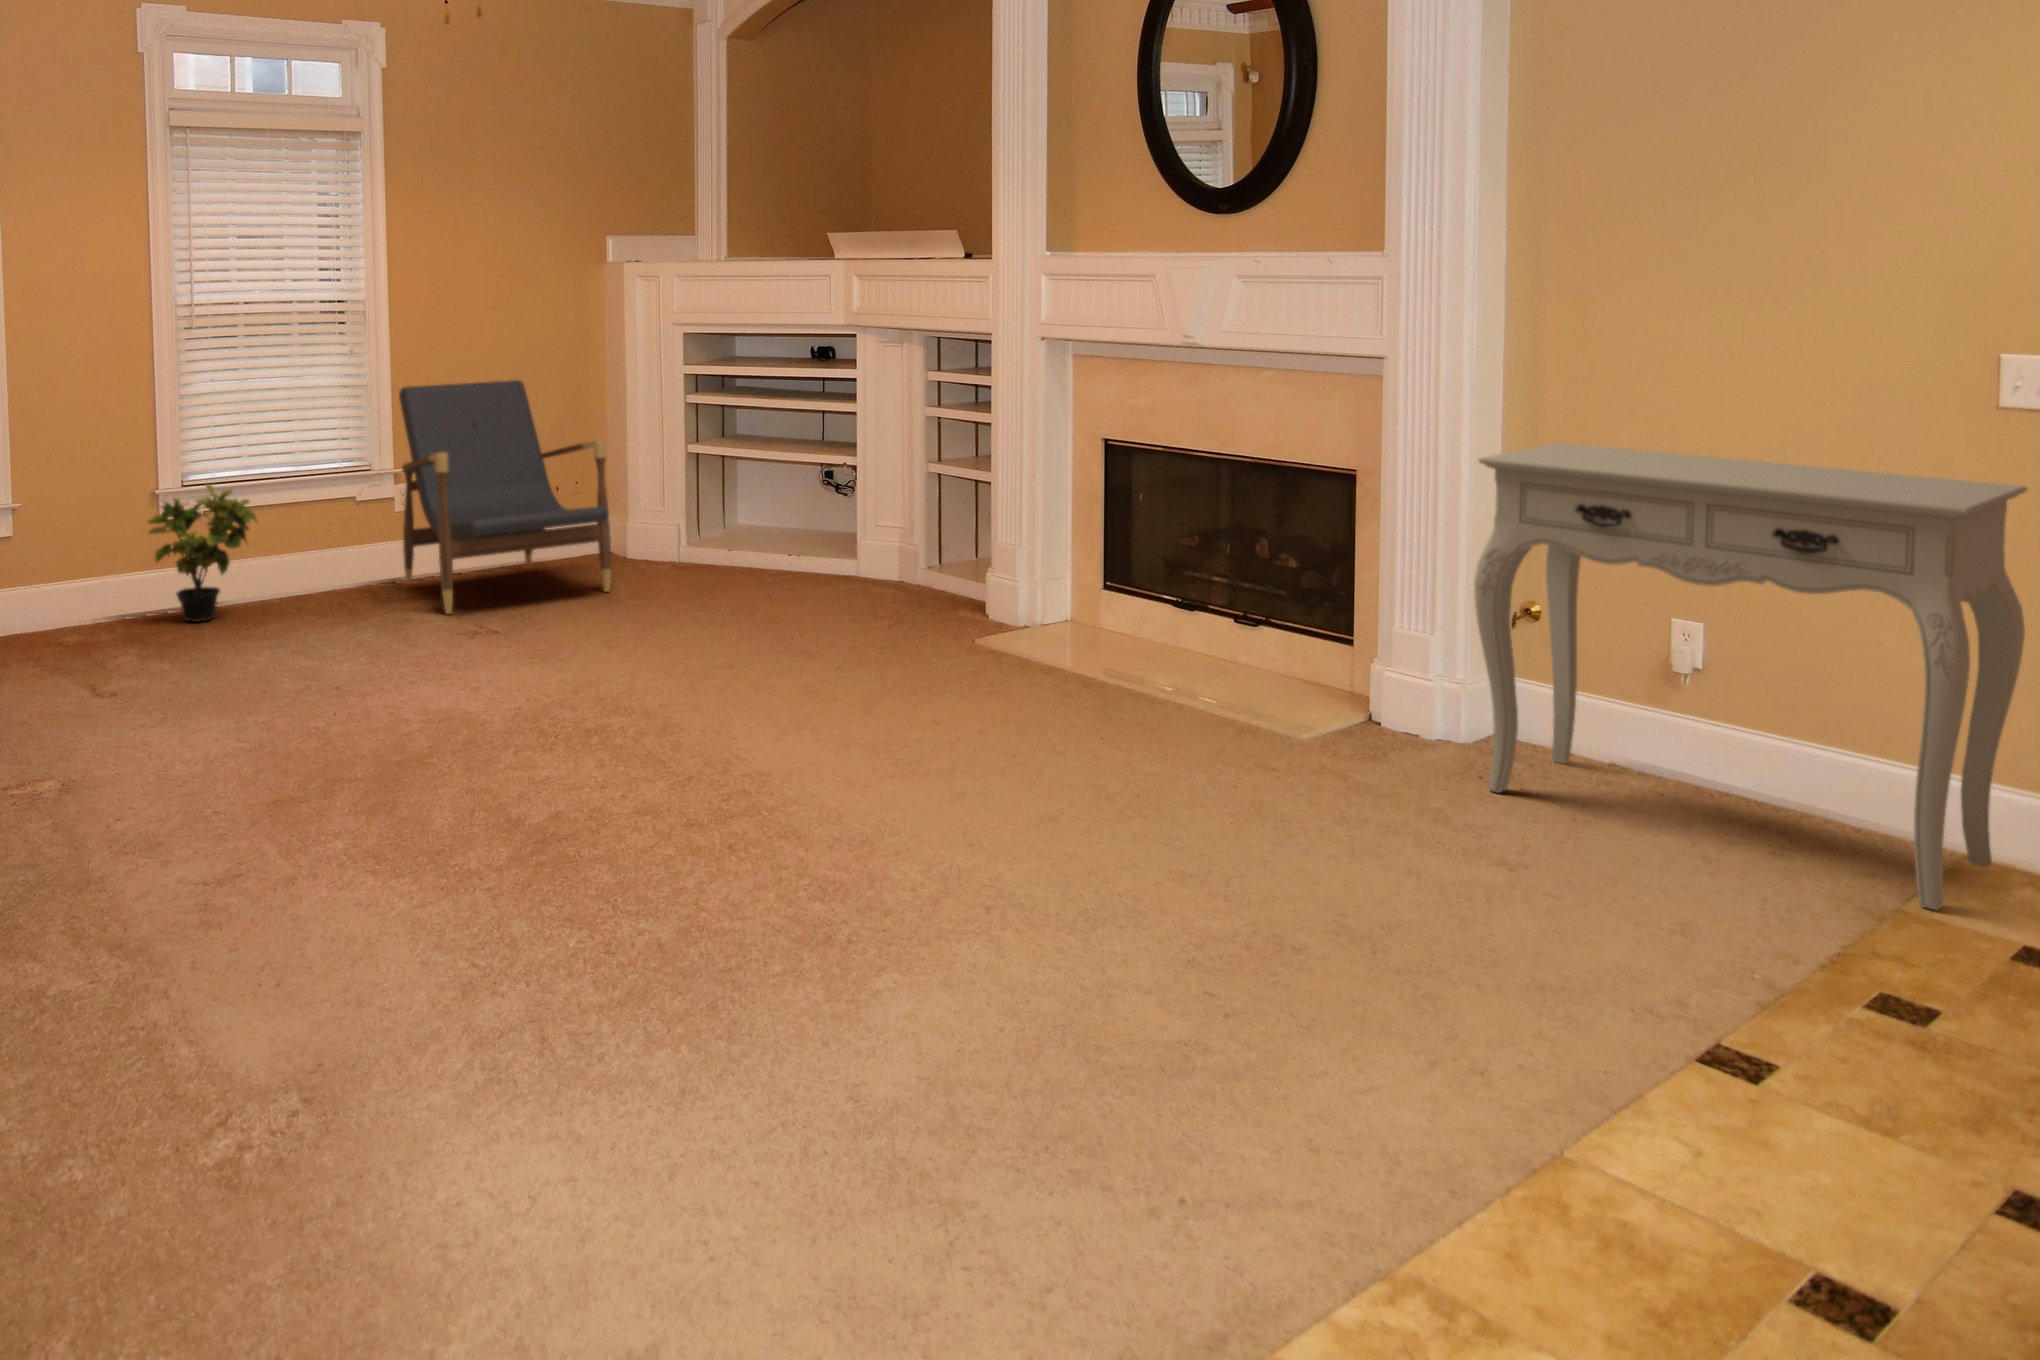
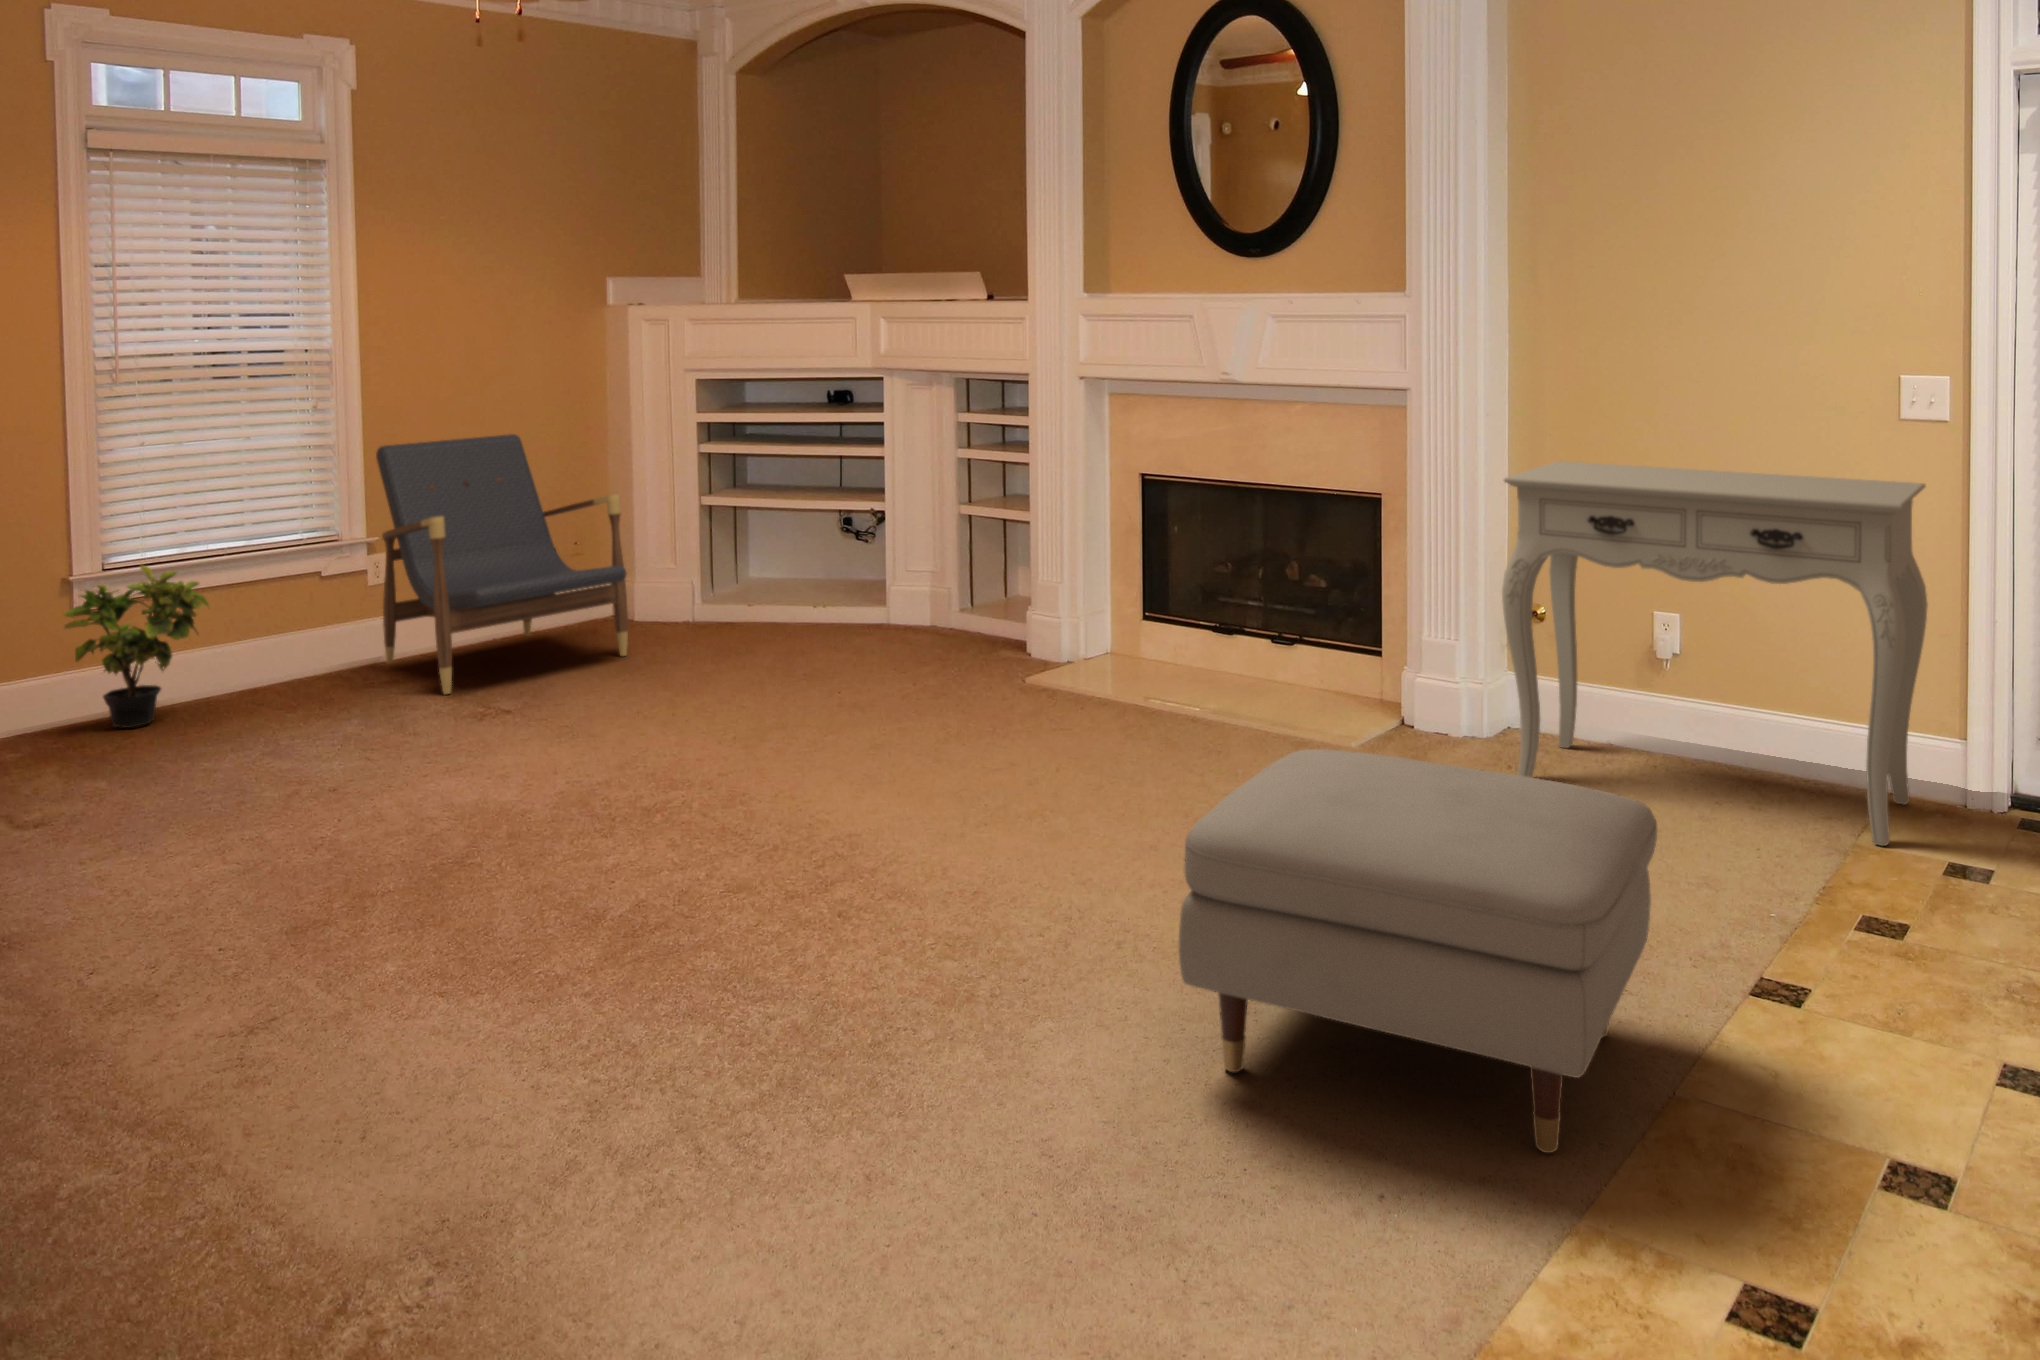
ottoman: none [1014,726,1556,1163] -> present [1179,749,1657,1153]

